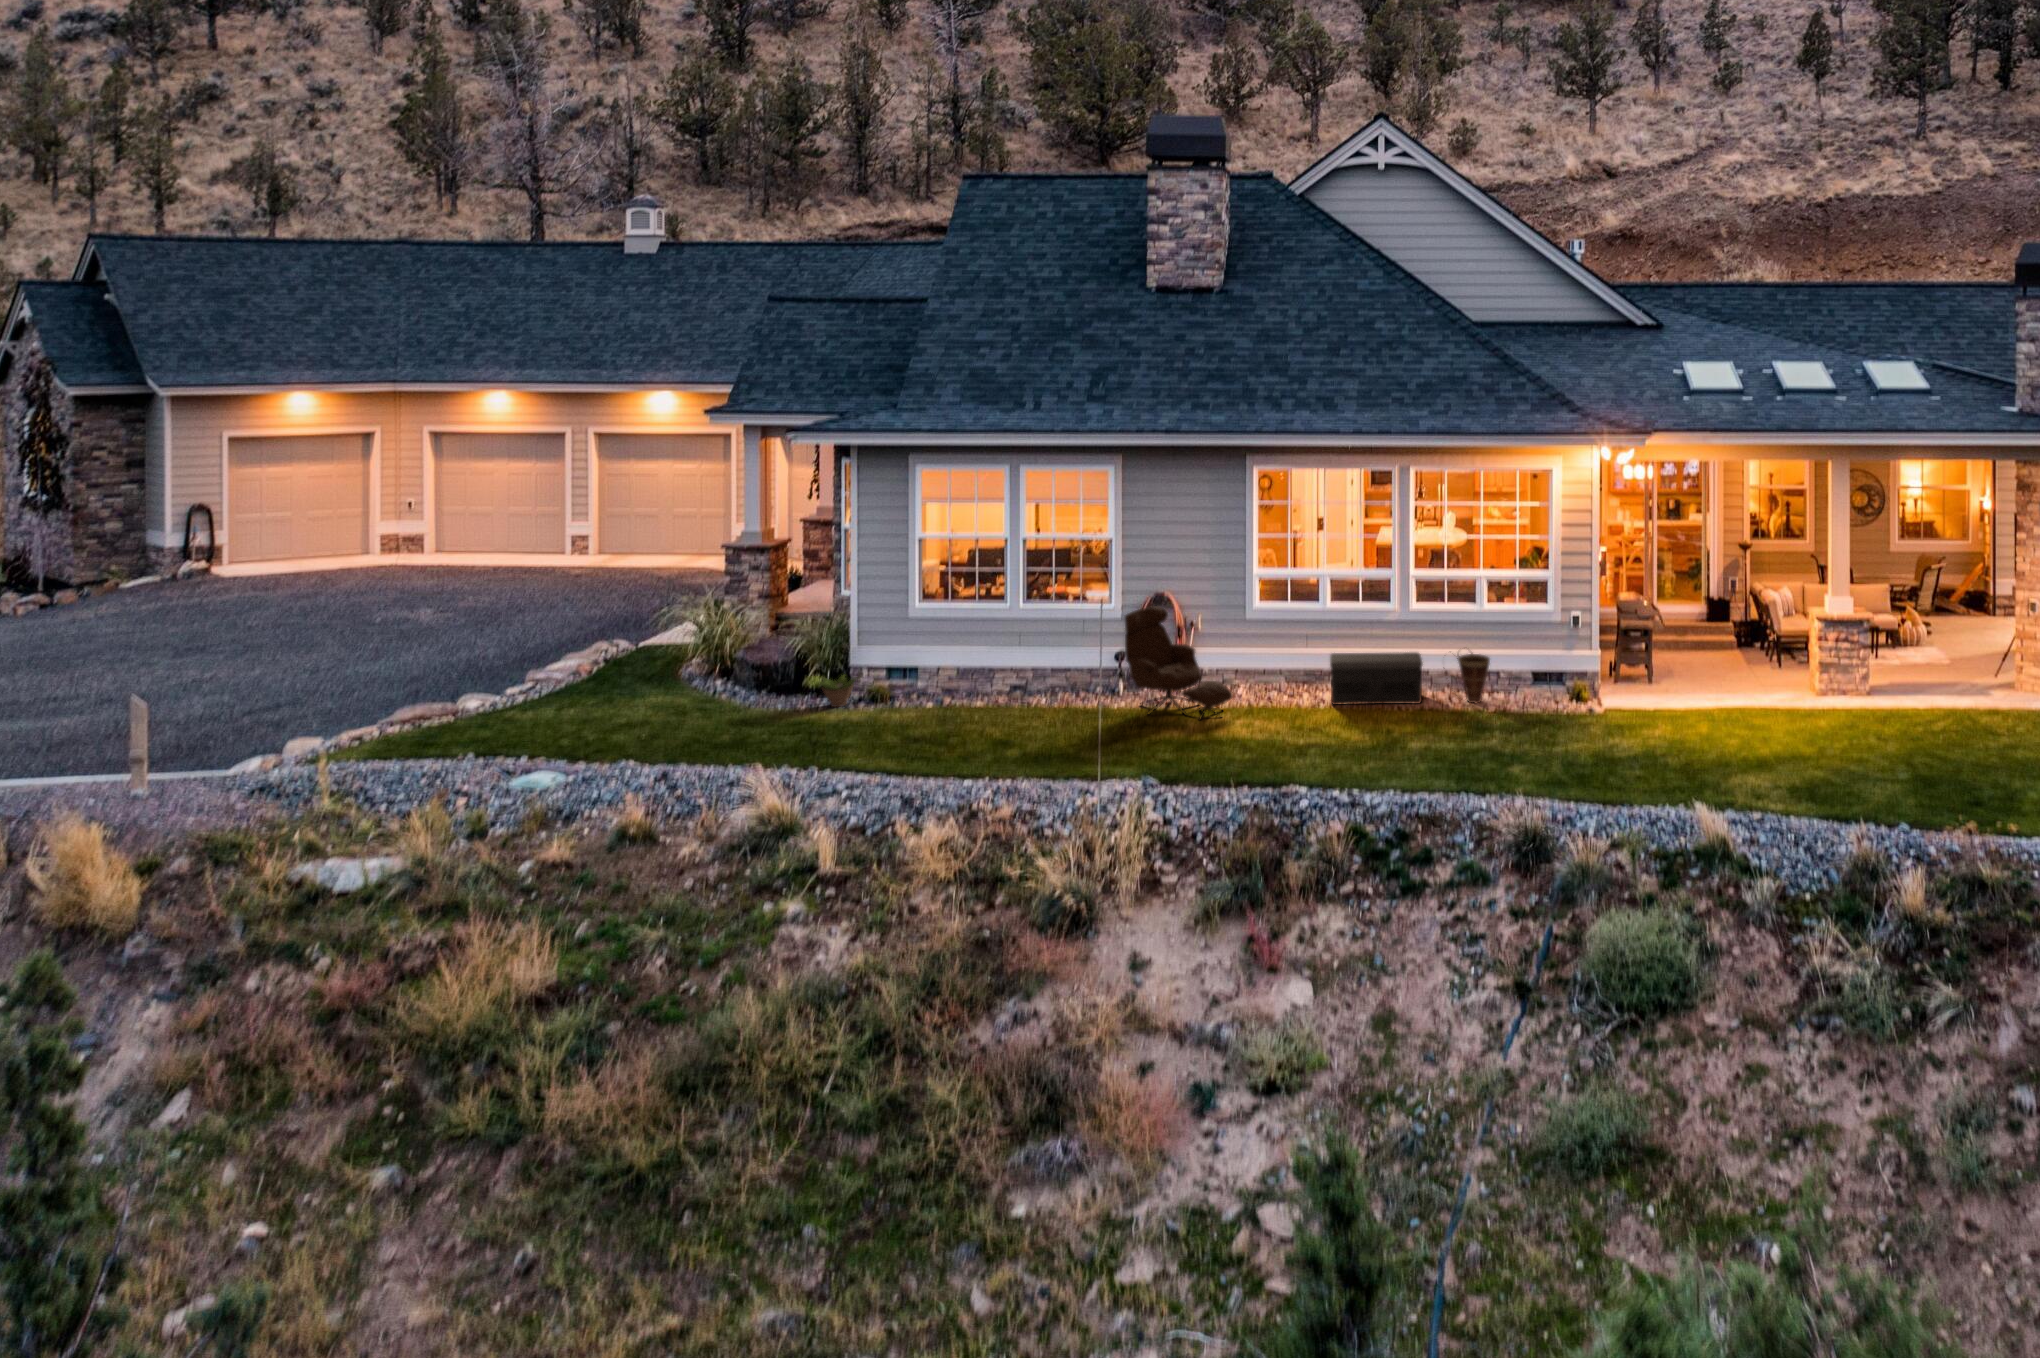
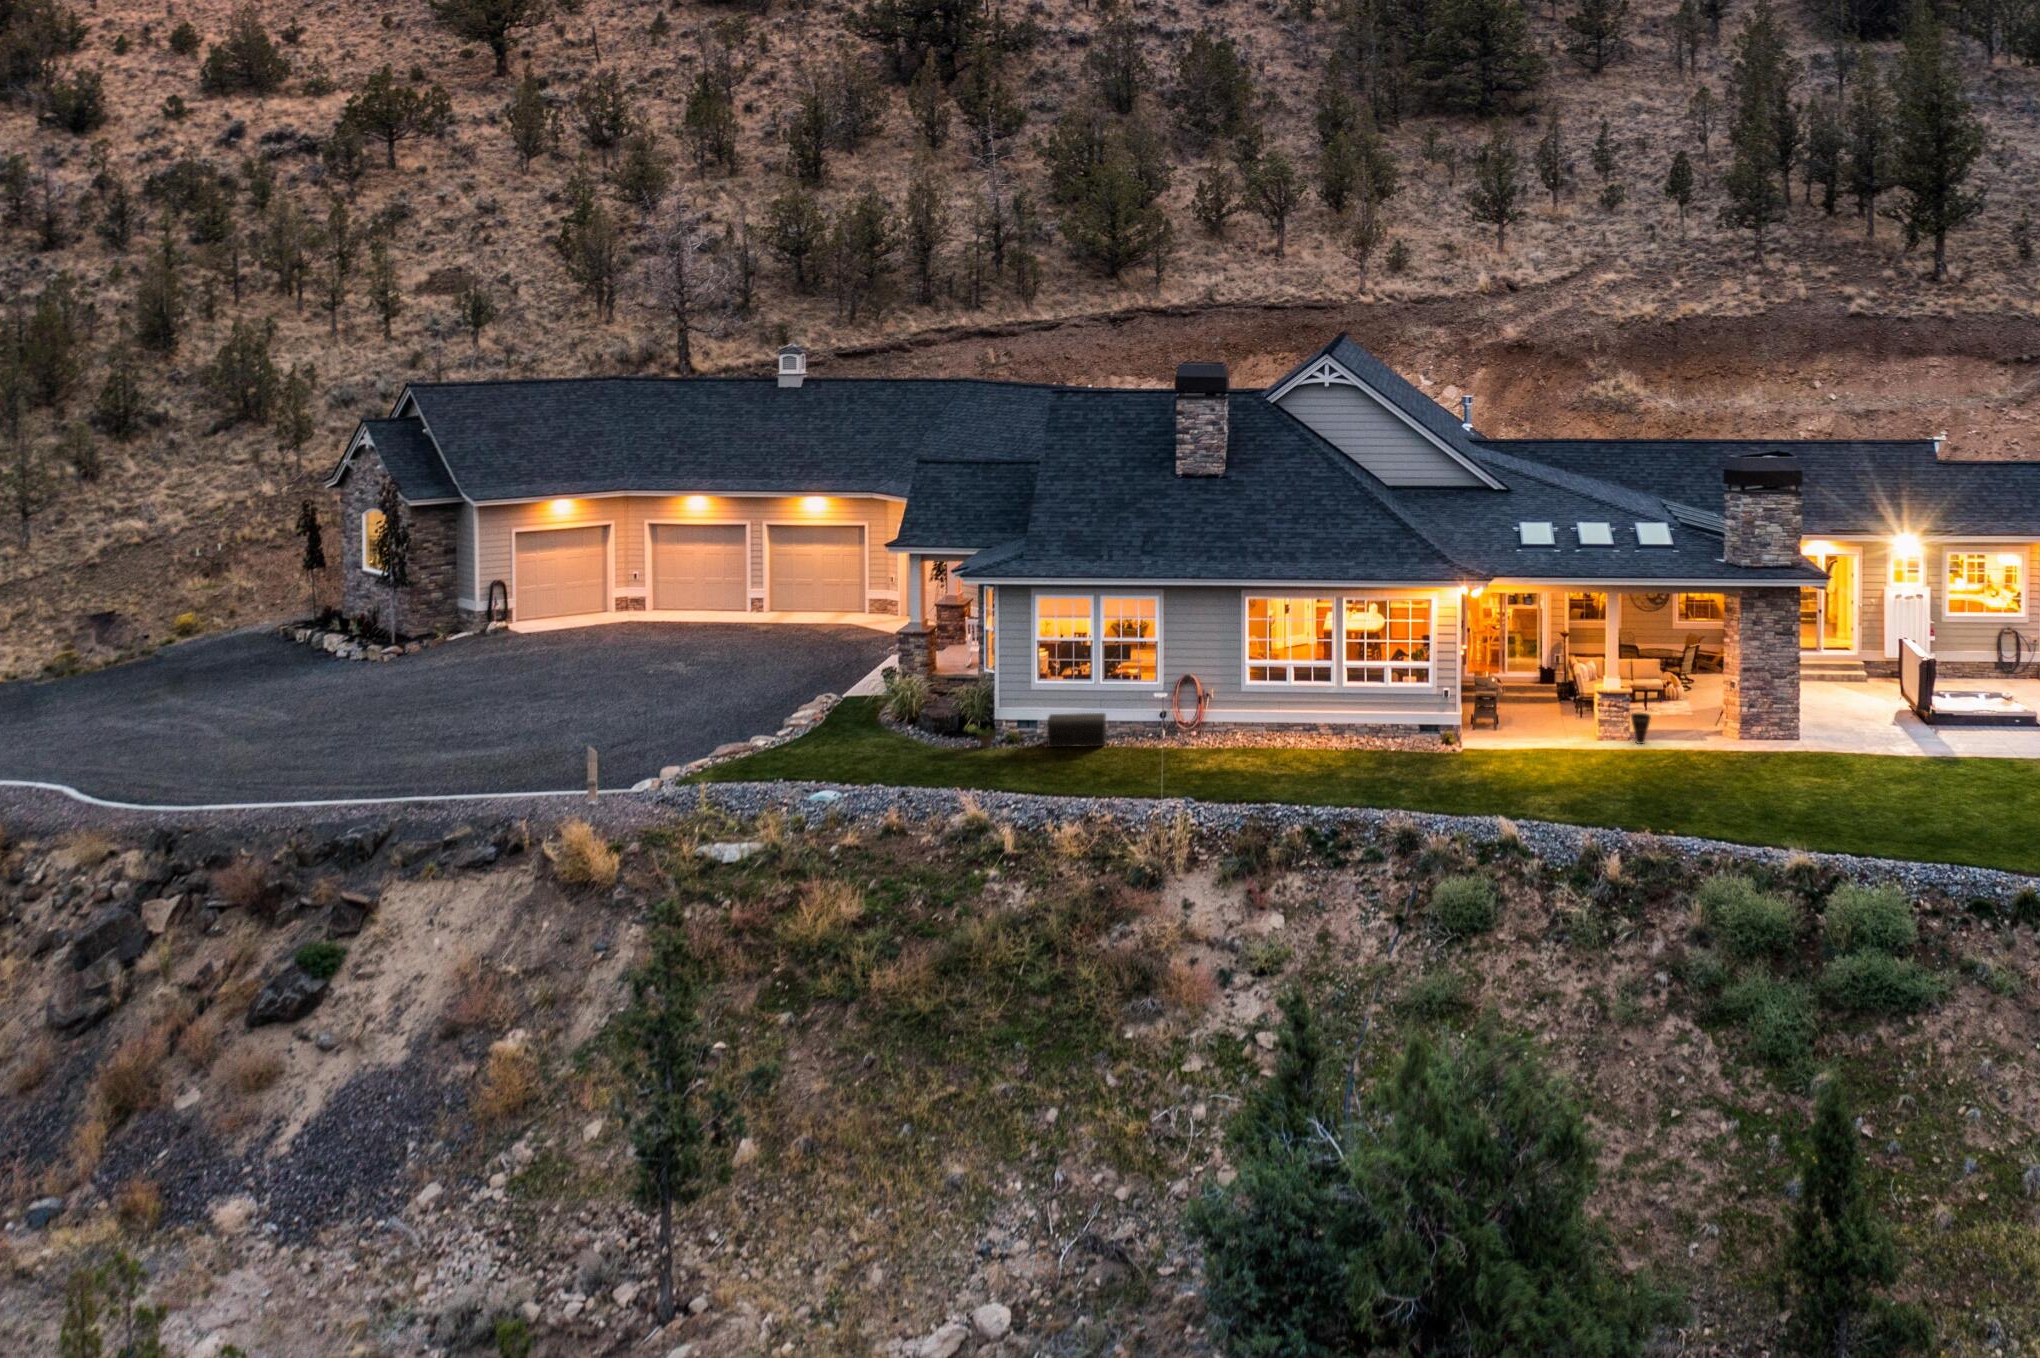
lounge chair: present [1125,606,1233,719] -> none [1166,684,1234,760]
storage bench: present [1330,652,1422,705] -> present [1047,713,1106,747]
basket: present [1457,653,1490,703] -> present [1623,713,1651,744]

